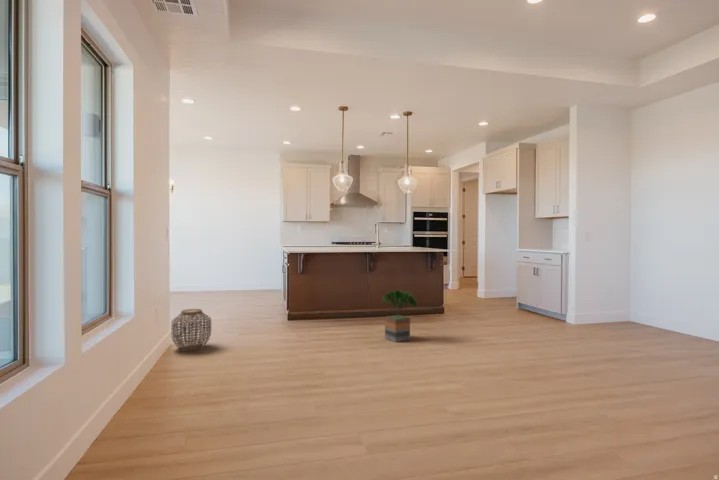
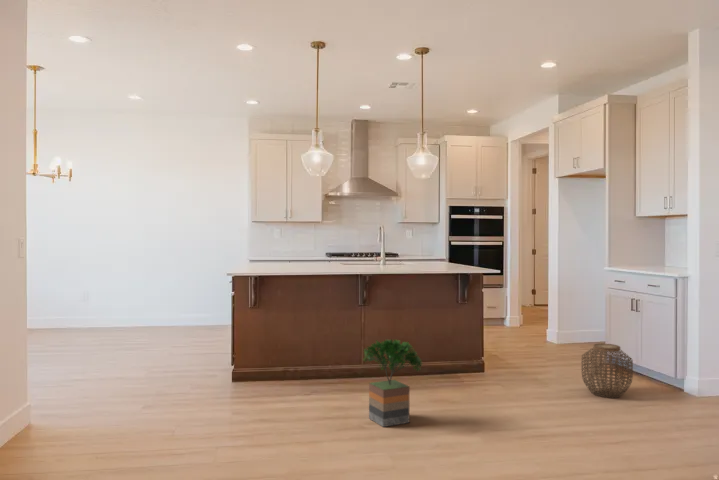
woven basket: present [171,309,211,352] -> present [581,343,633,398]

